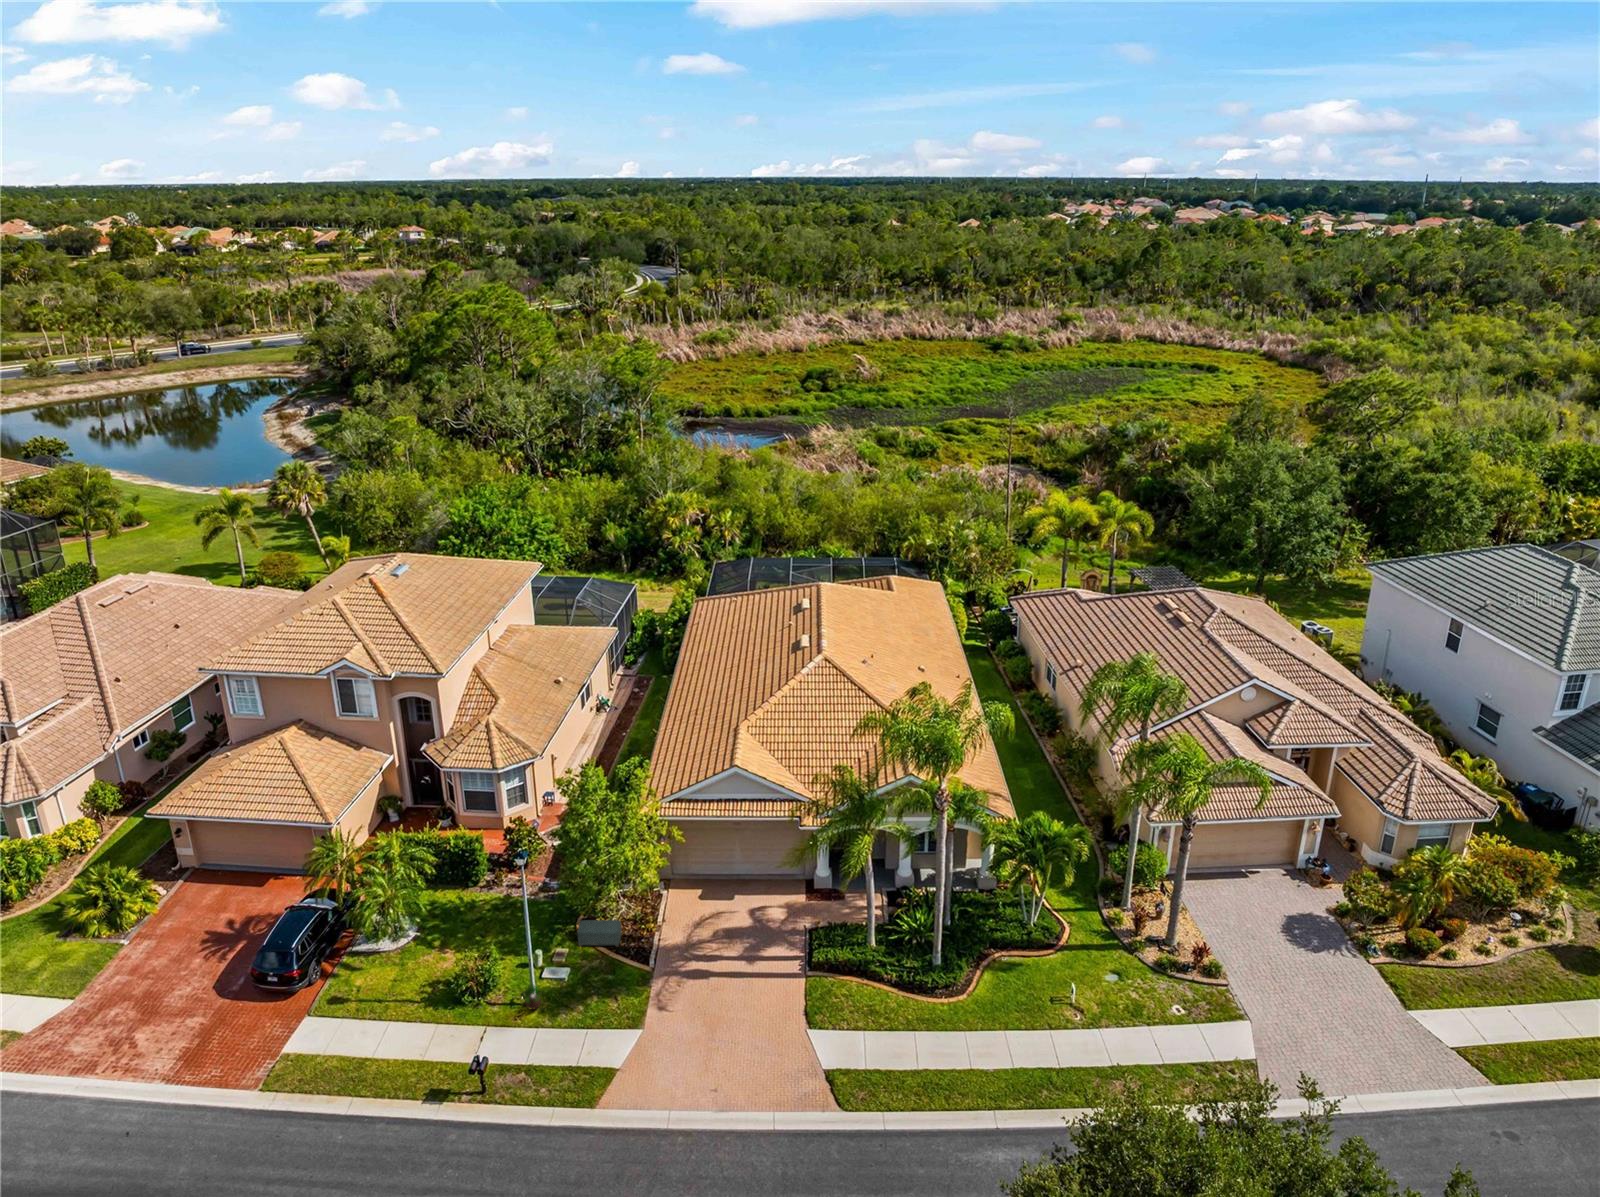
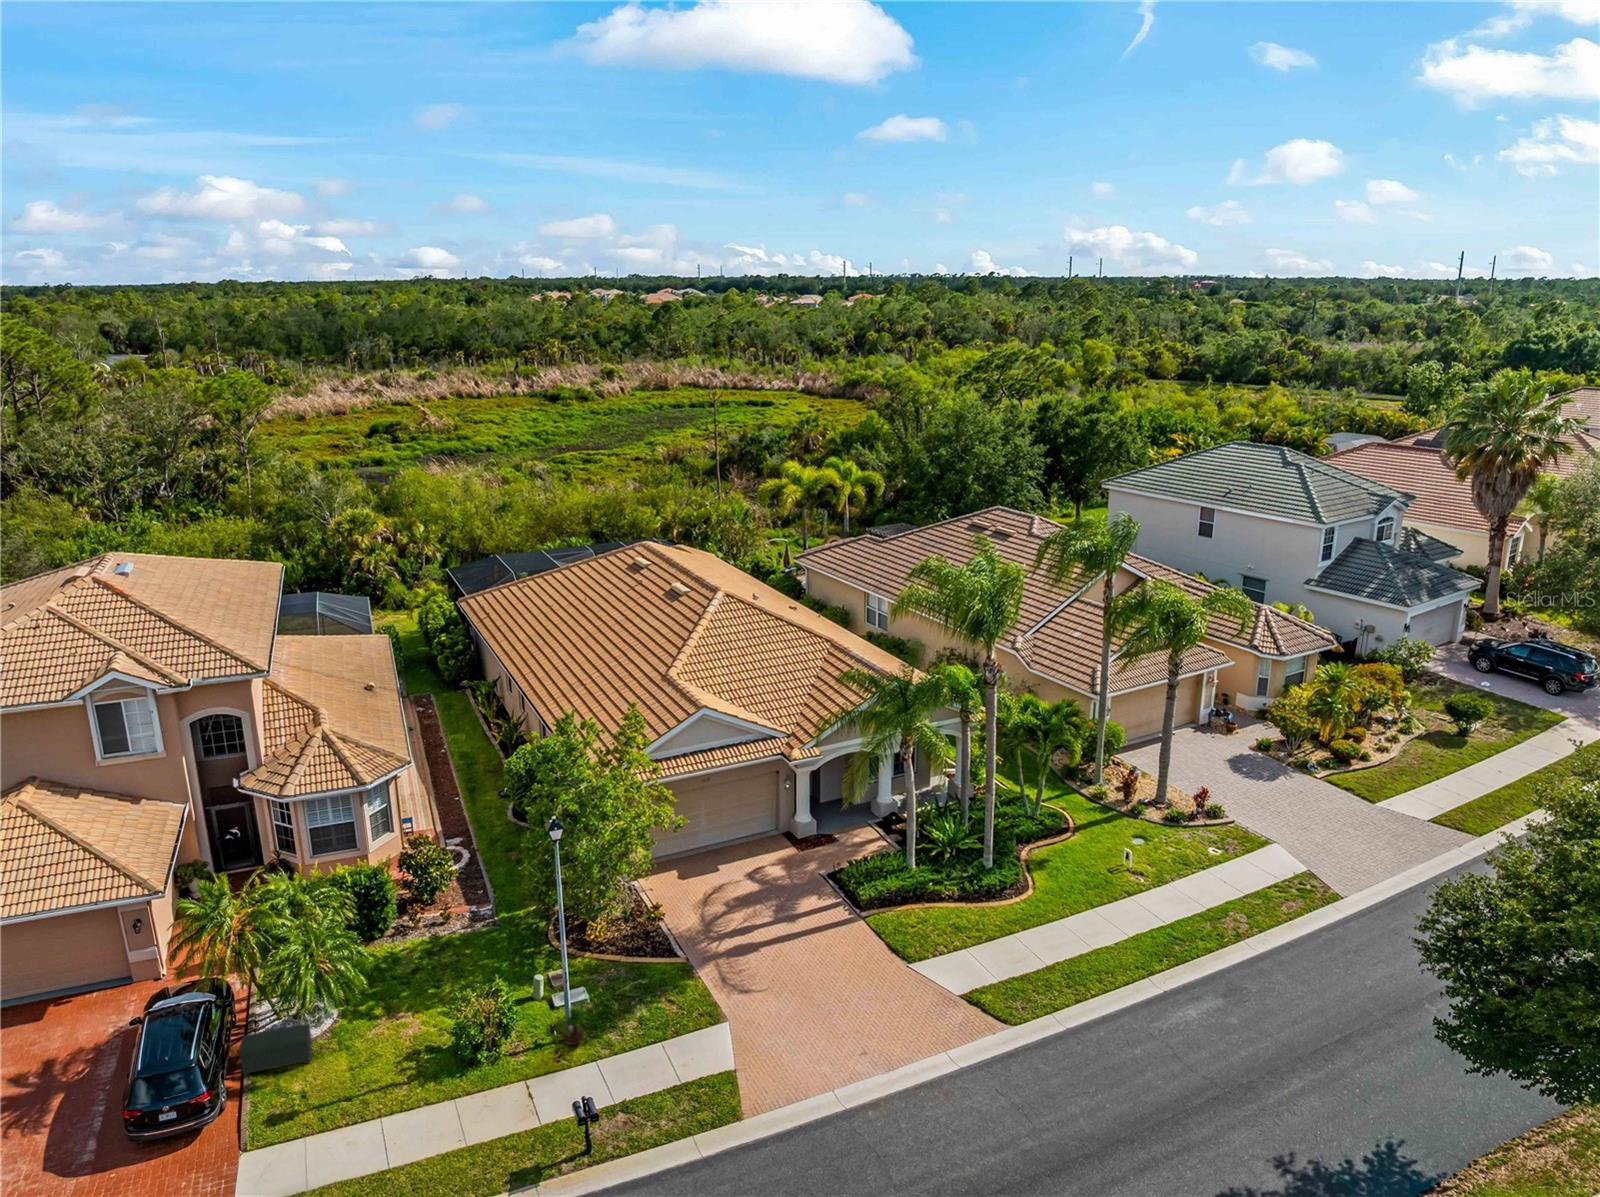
bench: present [577,920,622,947] -> present [239,1024,312,1076]

